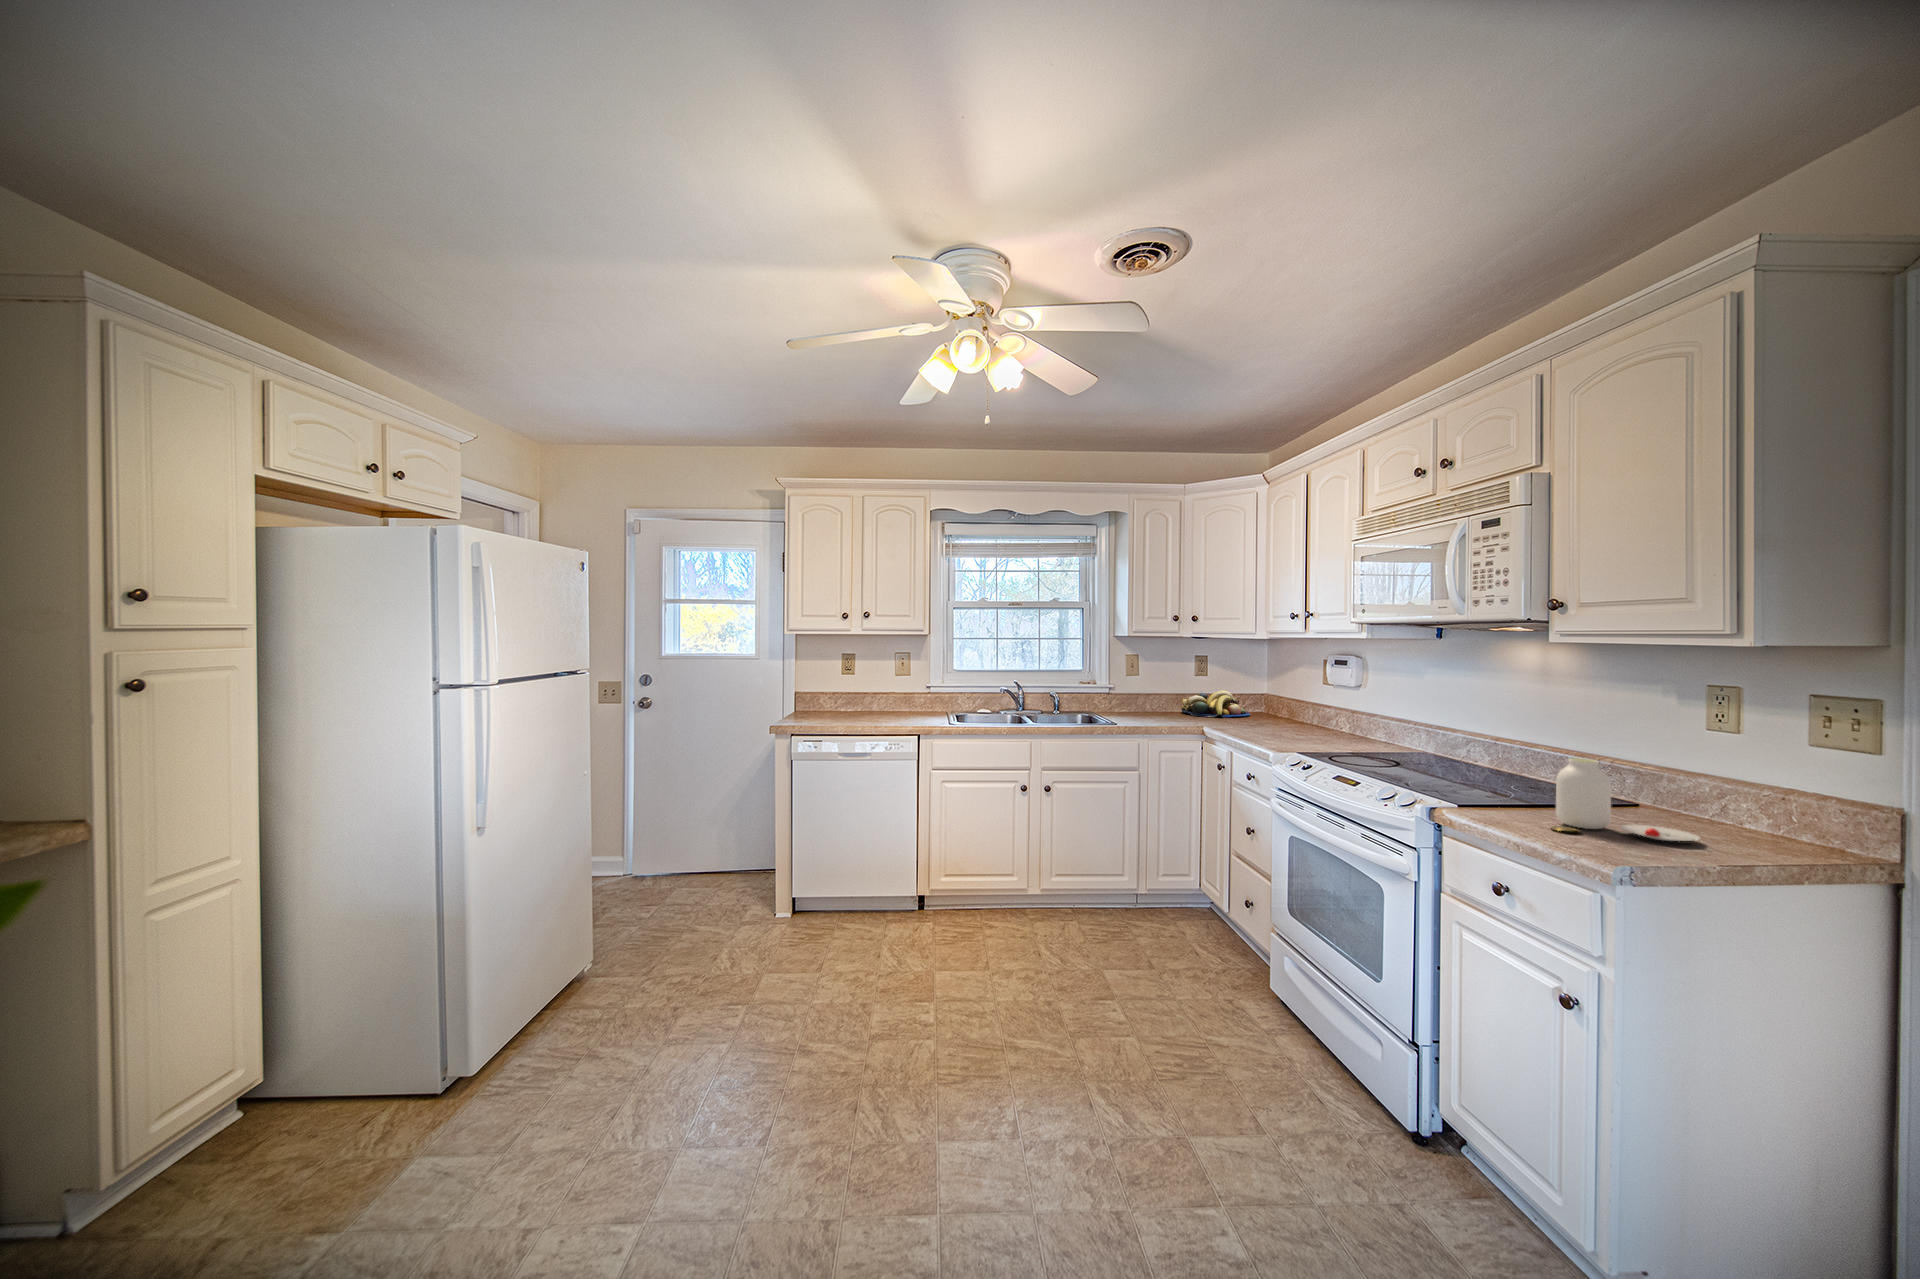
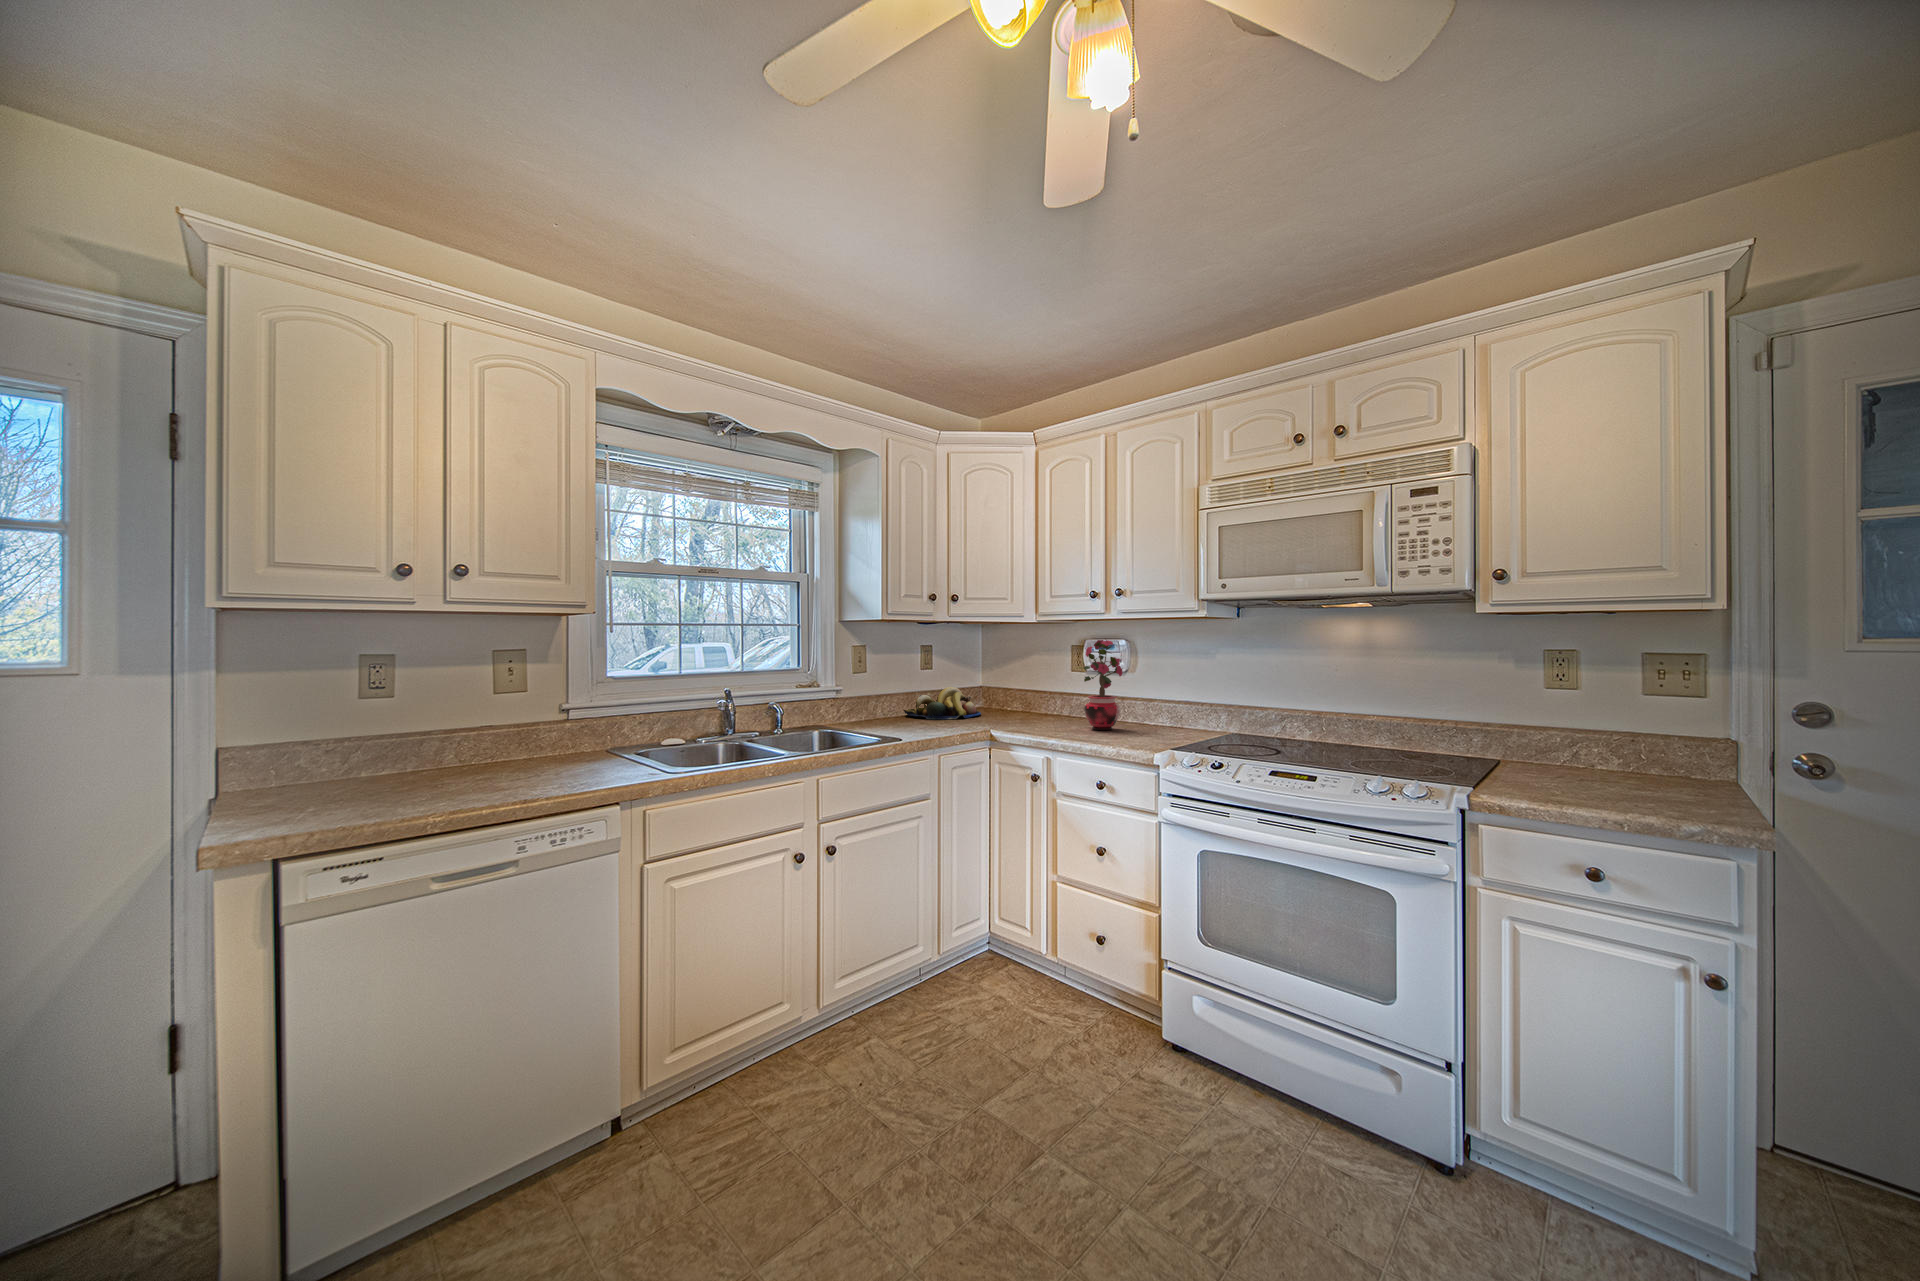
potted plant: none [1284,654,1336,737] -> present [1080,640,1122,730]
jar: present [1551,758,1700,841] -> none [1536,721,1664,793]

